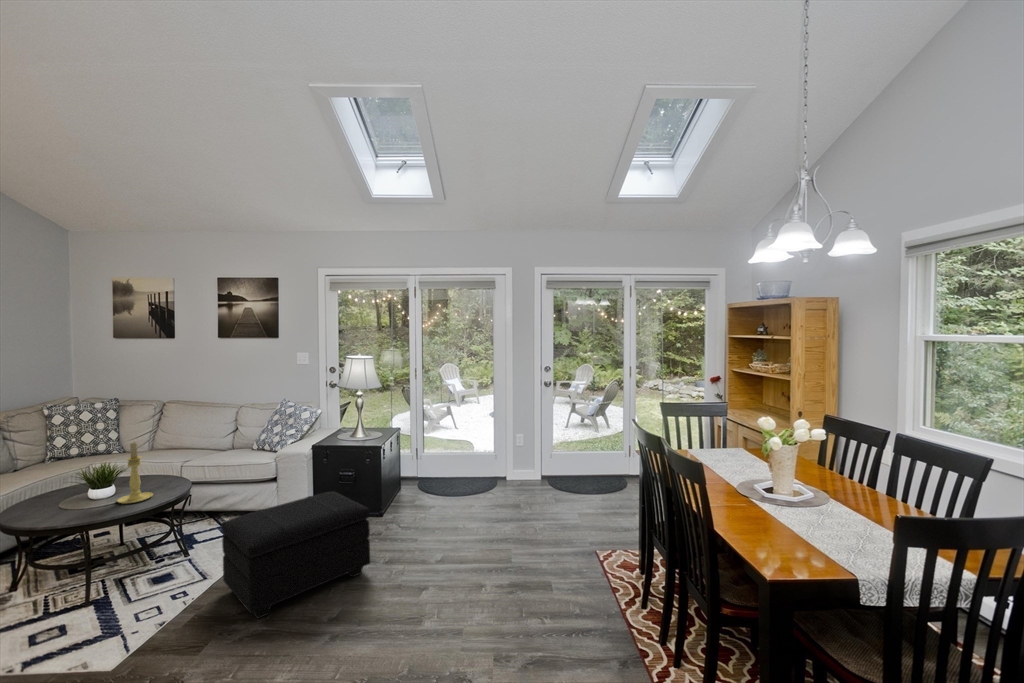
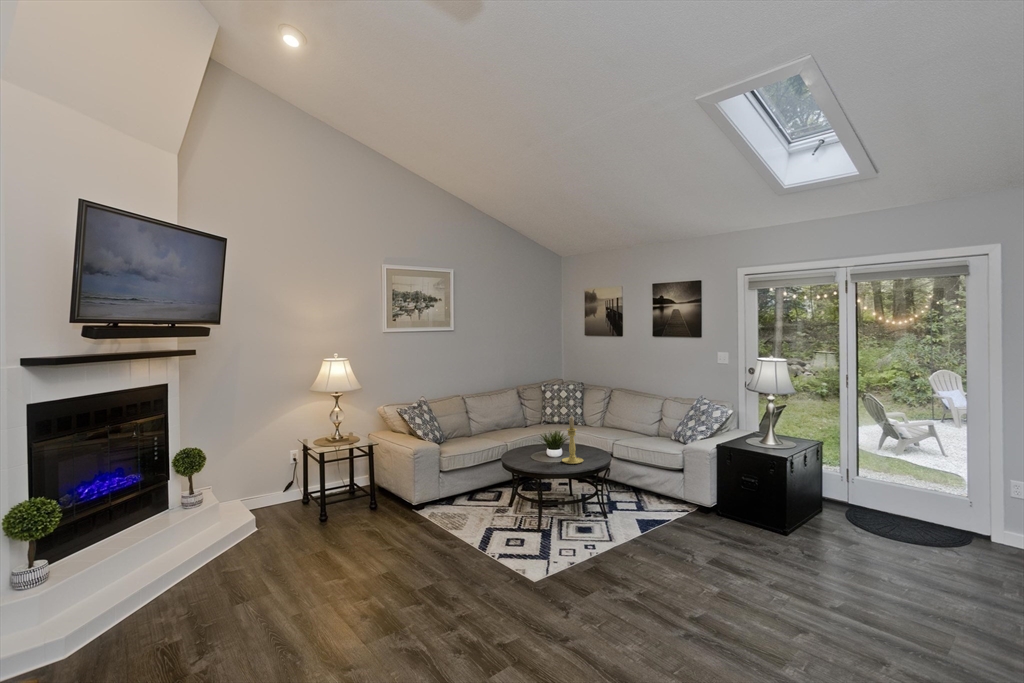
footstool: present [222,491,370,618] -> none [617,495,750,595]

